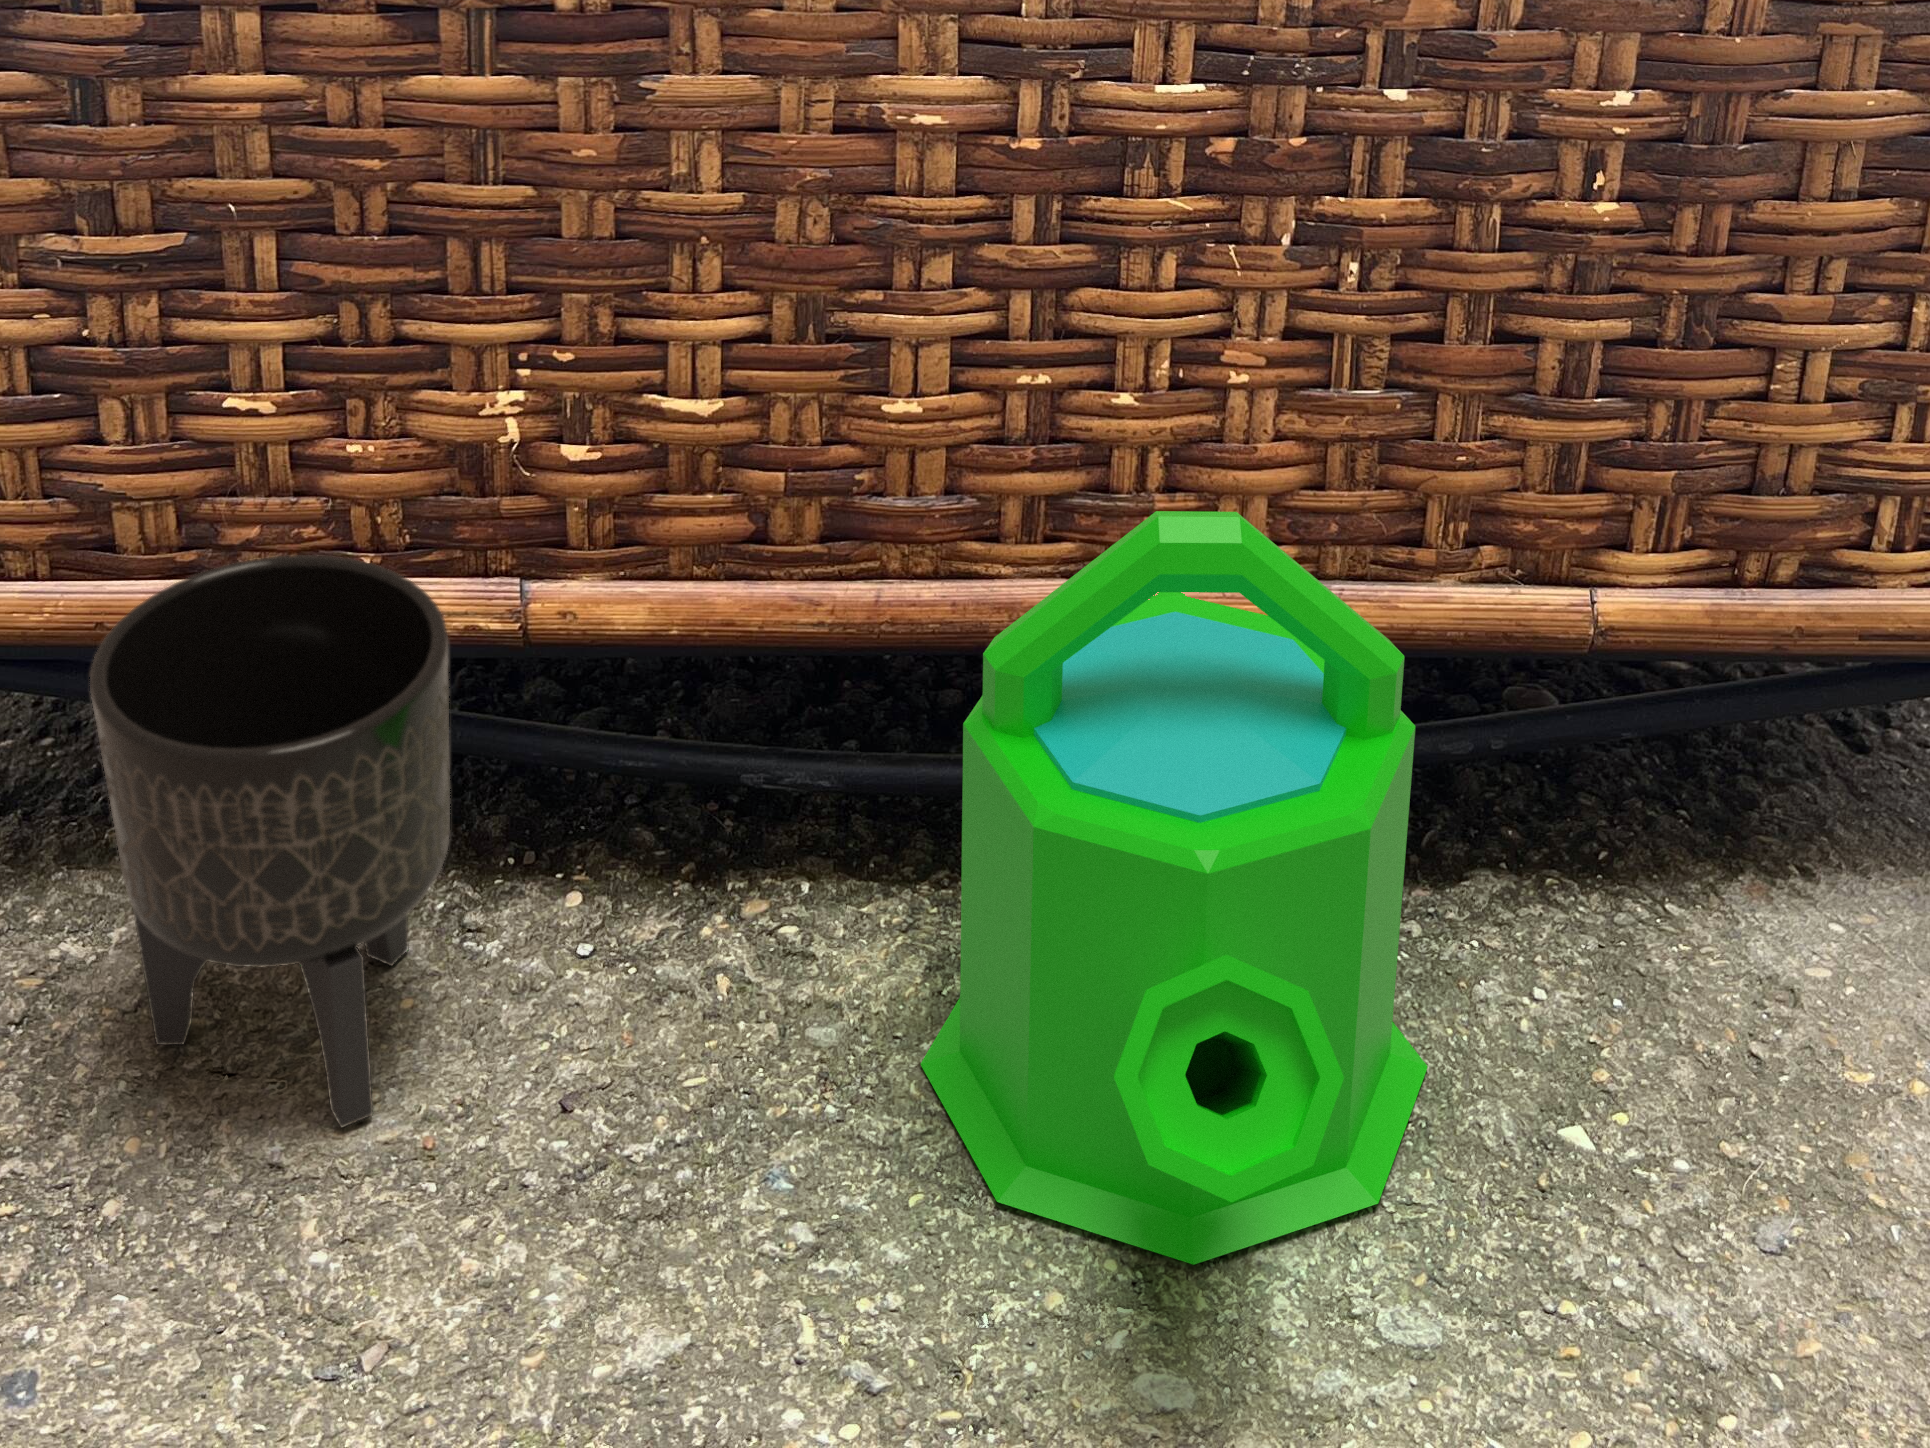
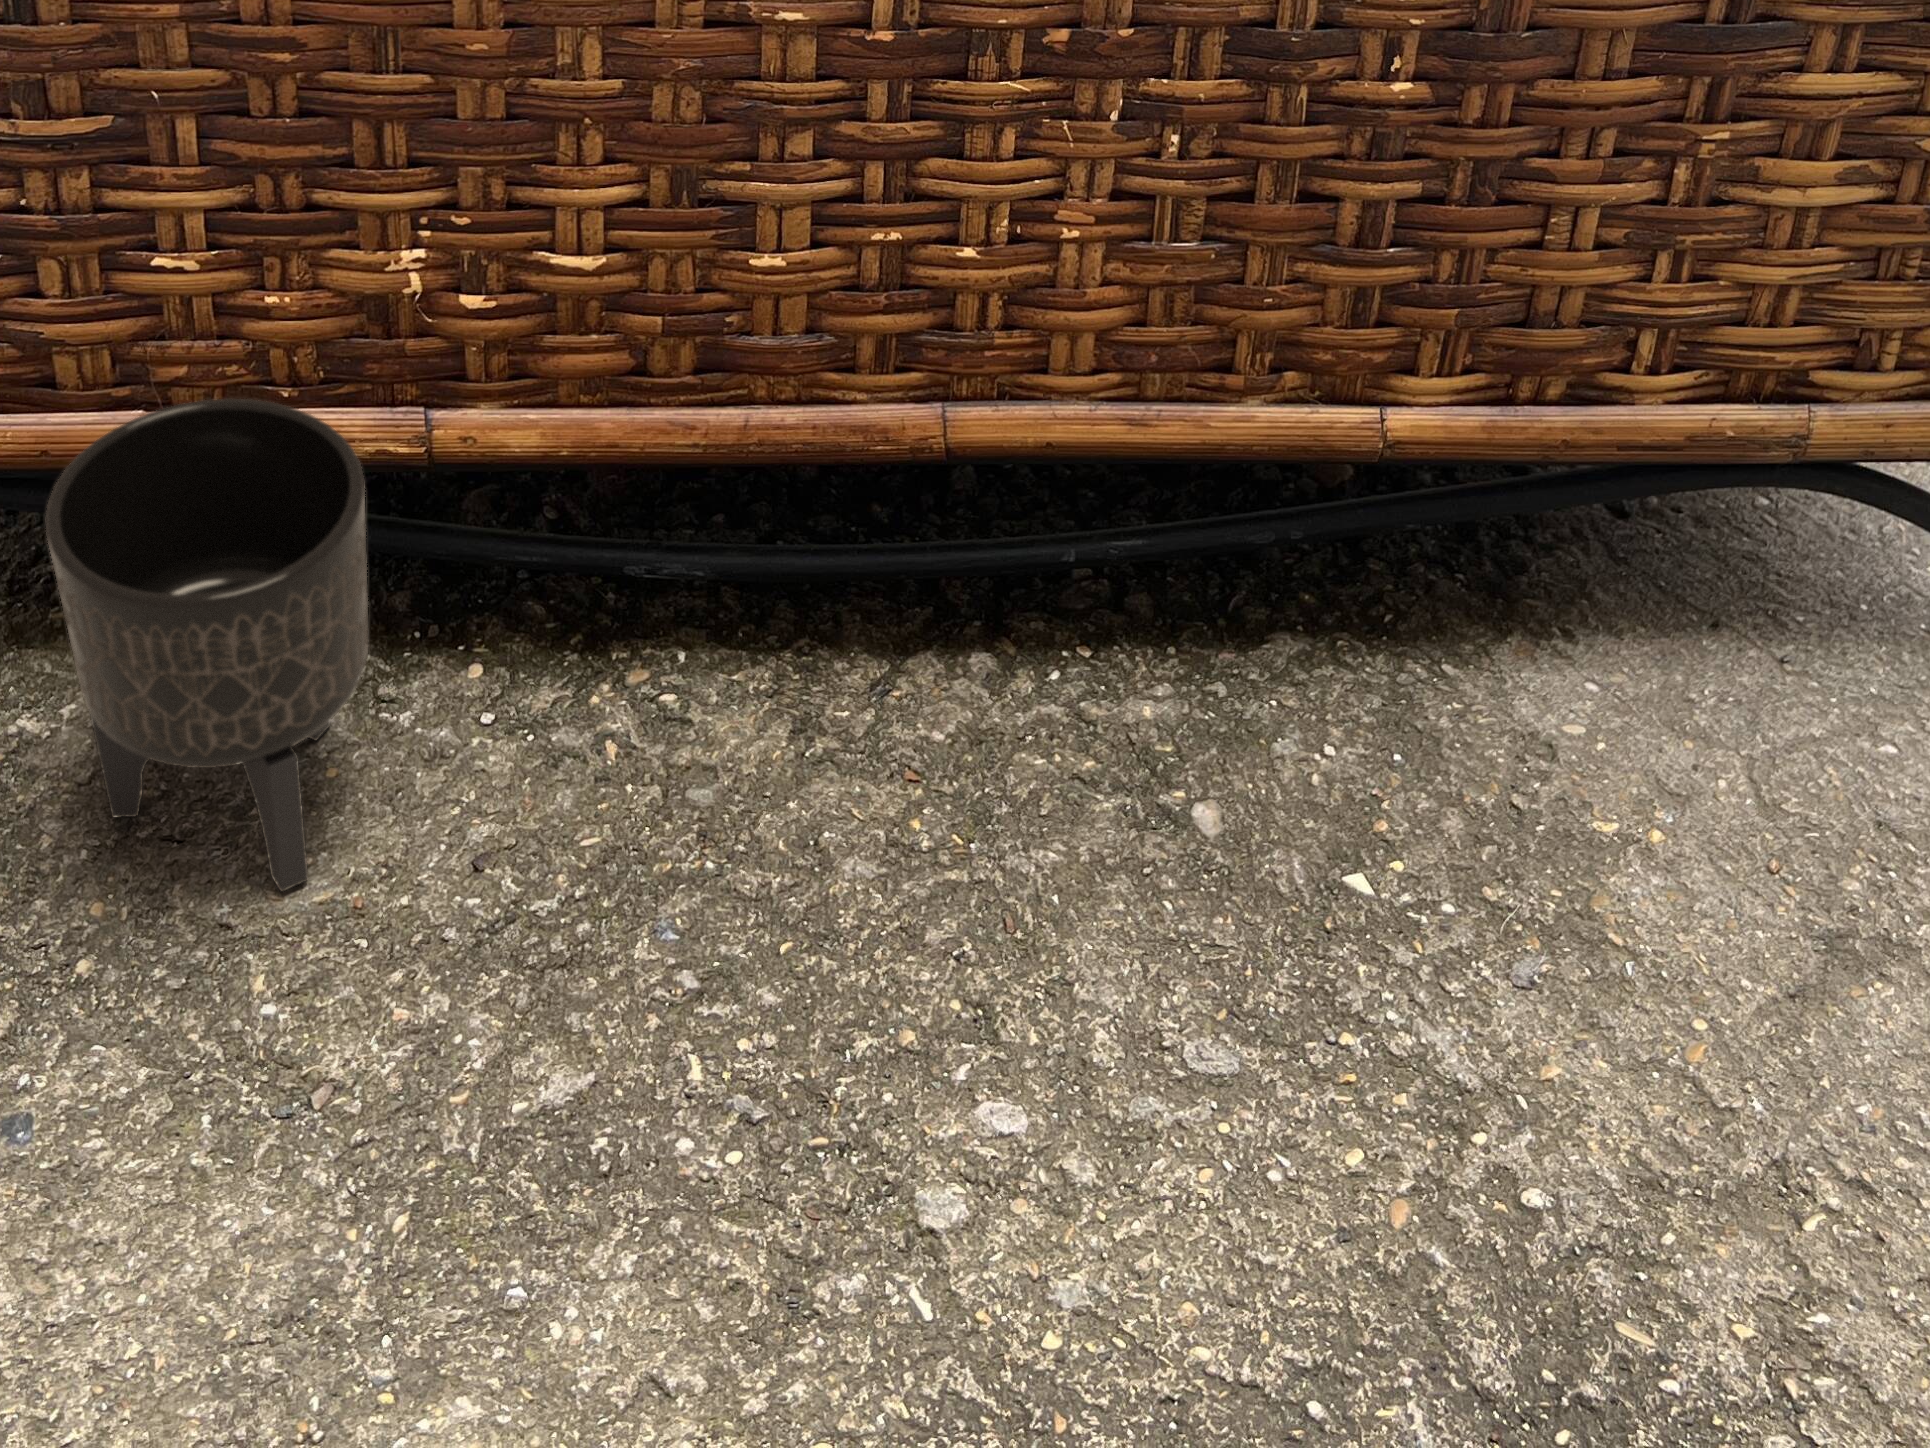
watering can: present [921,511,1428,1265] -> none [787,377,1229,1006]

